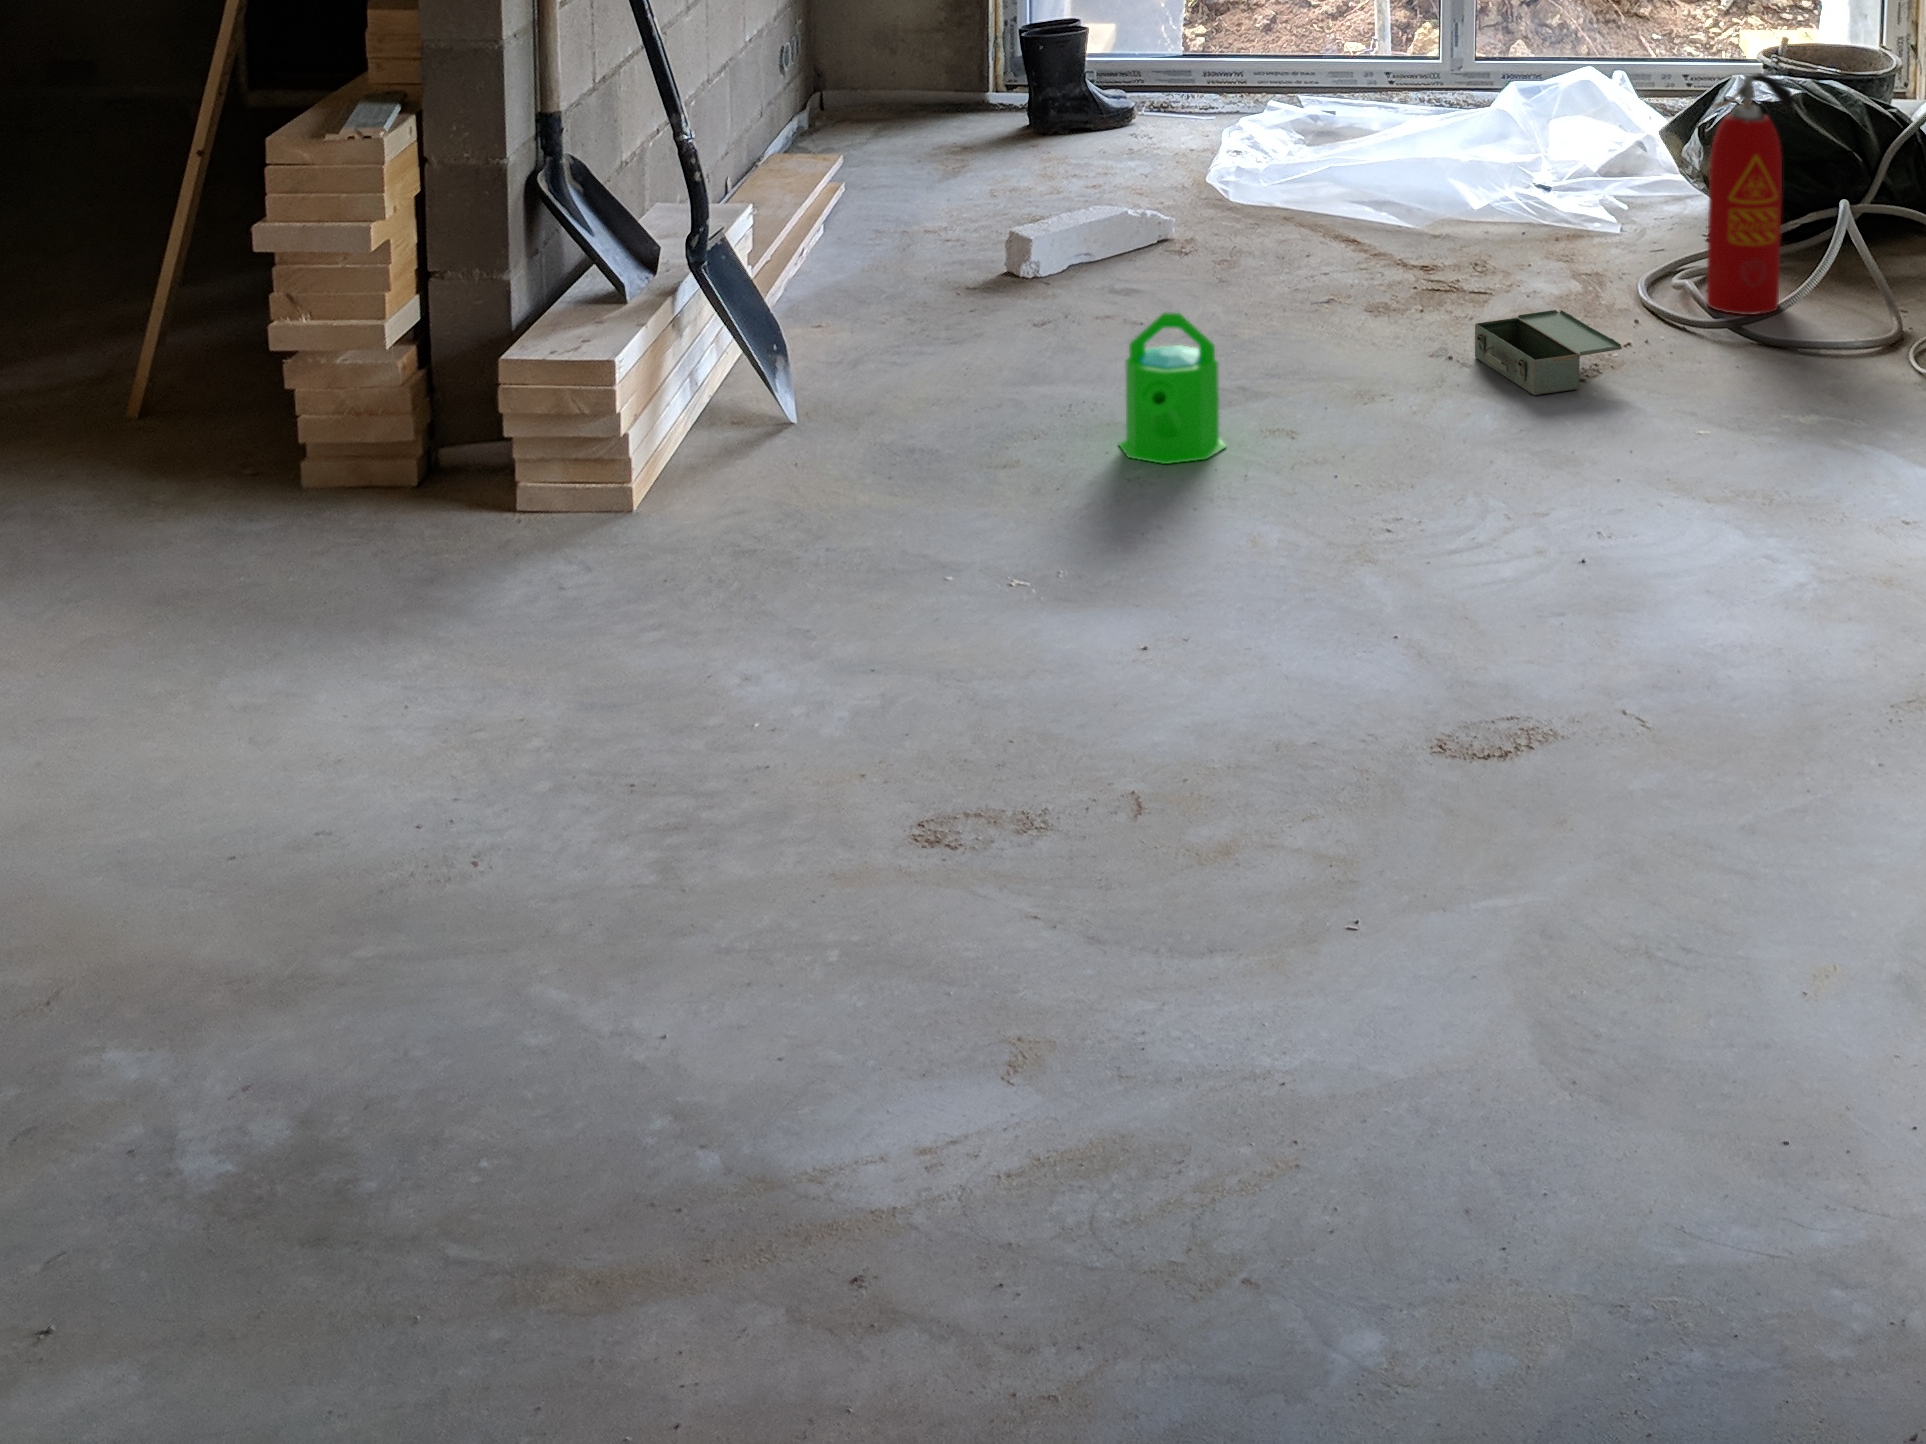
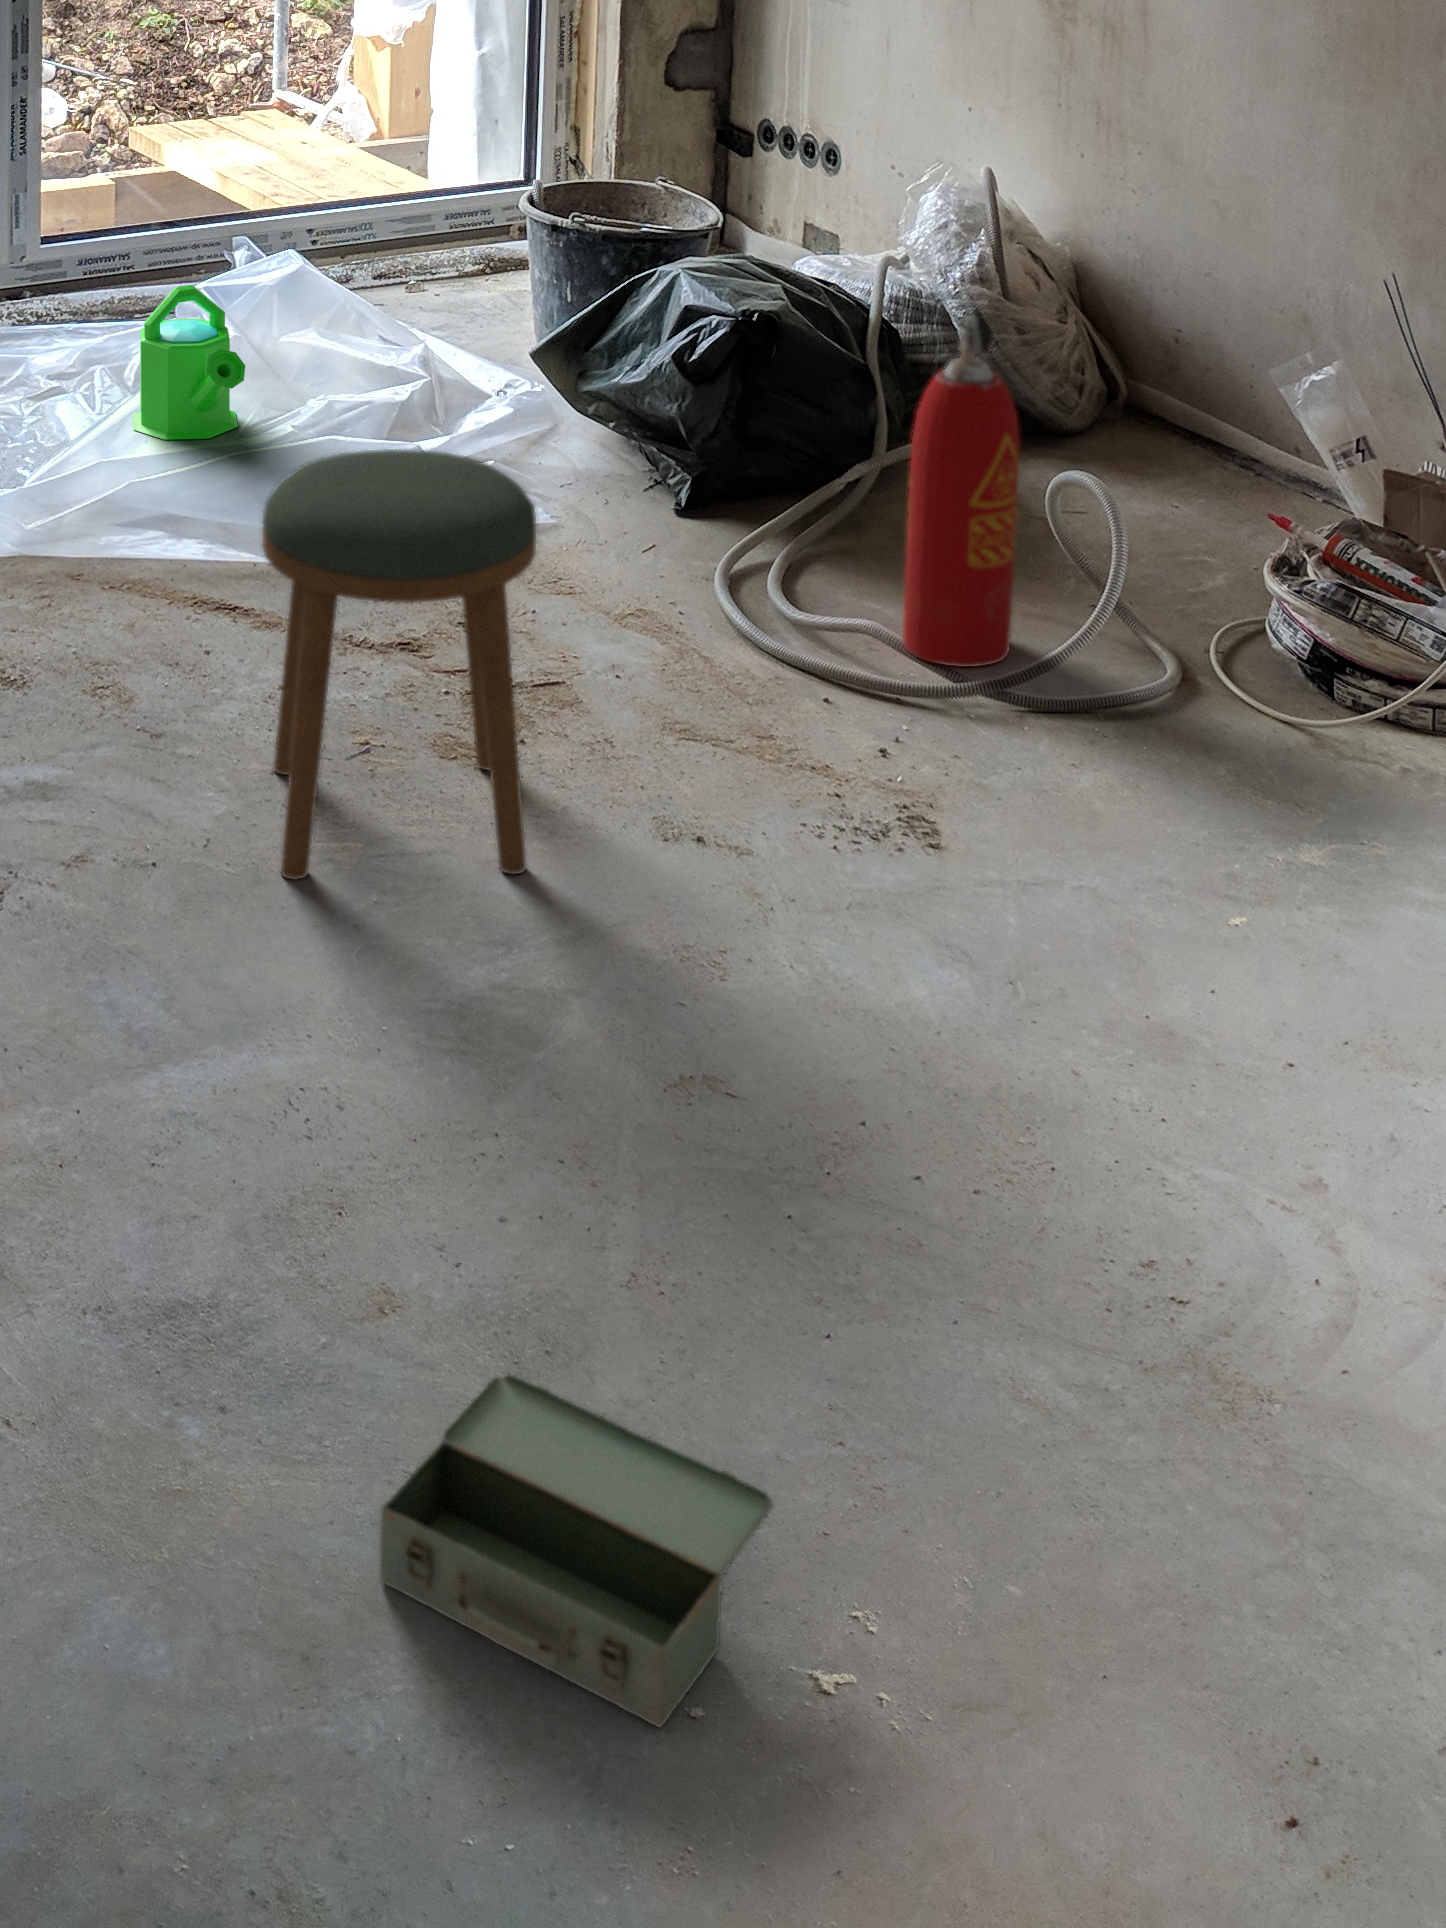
stool: none [1186,88,1376,332] -> present [262,449,536,880]
toolbox: present [1475,310,1622,395] -> present [380,1375,773,1727]
watering can: present [1119,313,1226,464] -> present [133,285,245,440]

